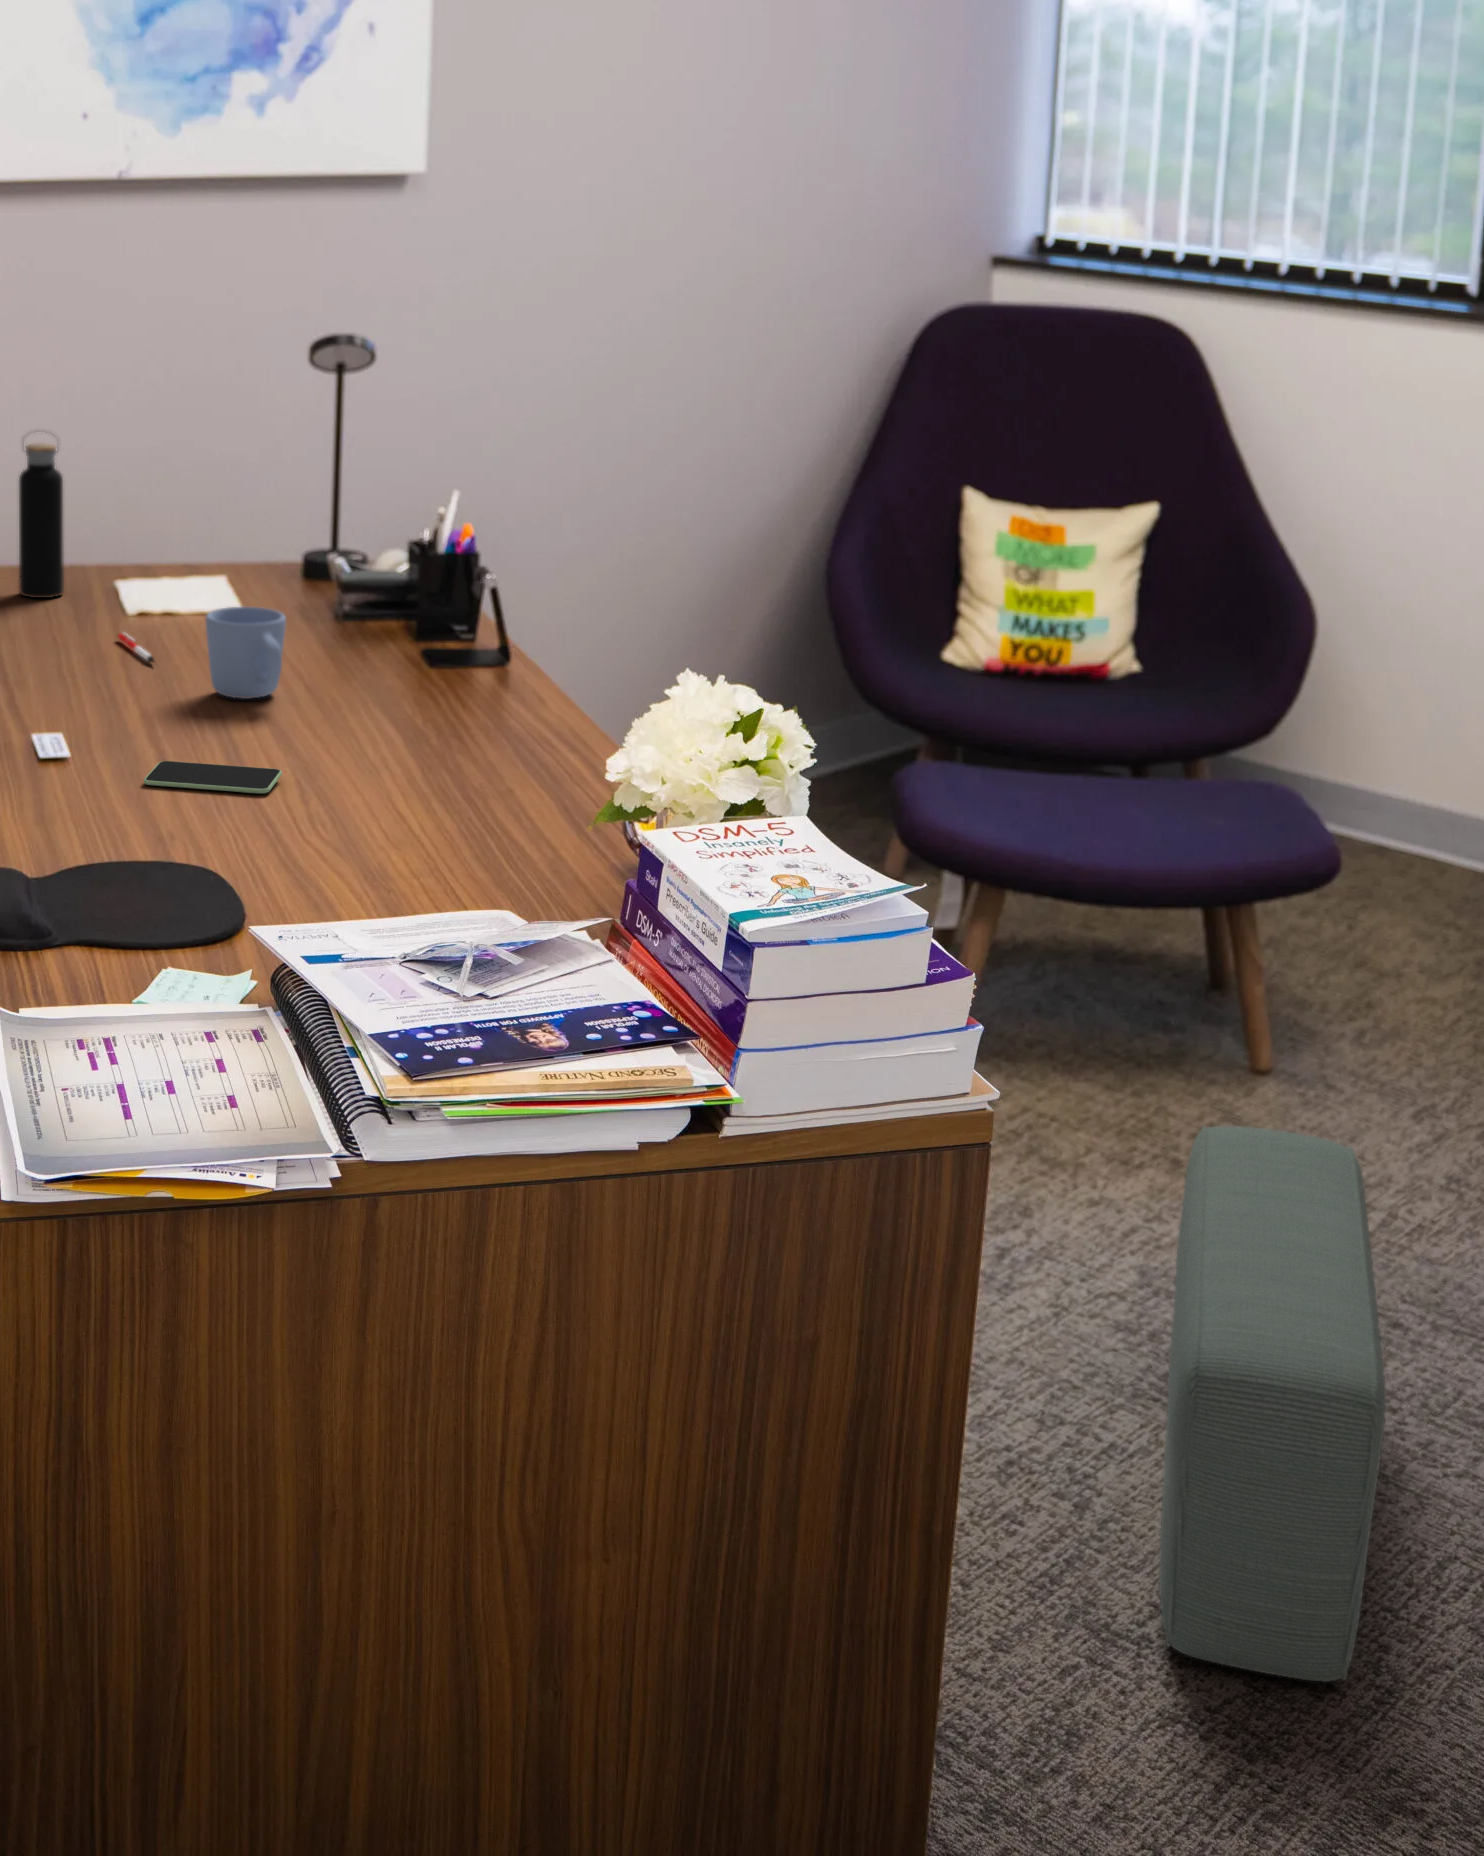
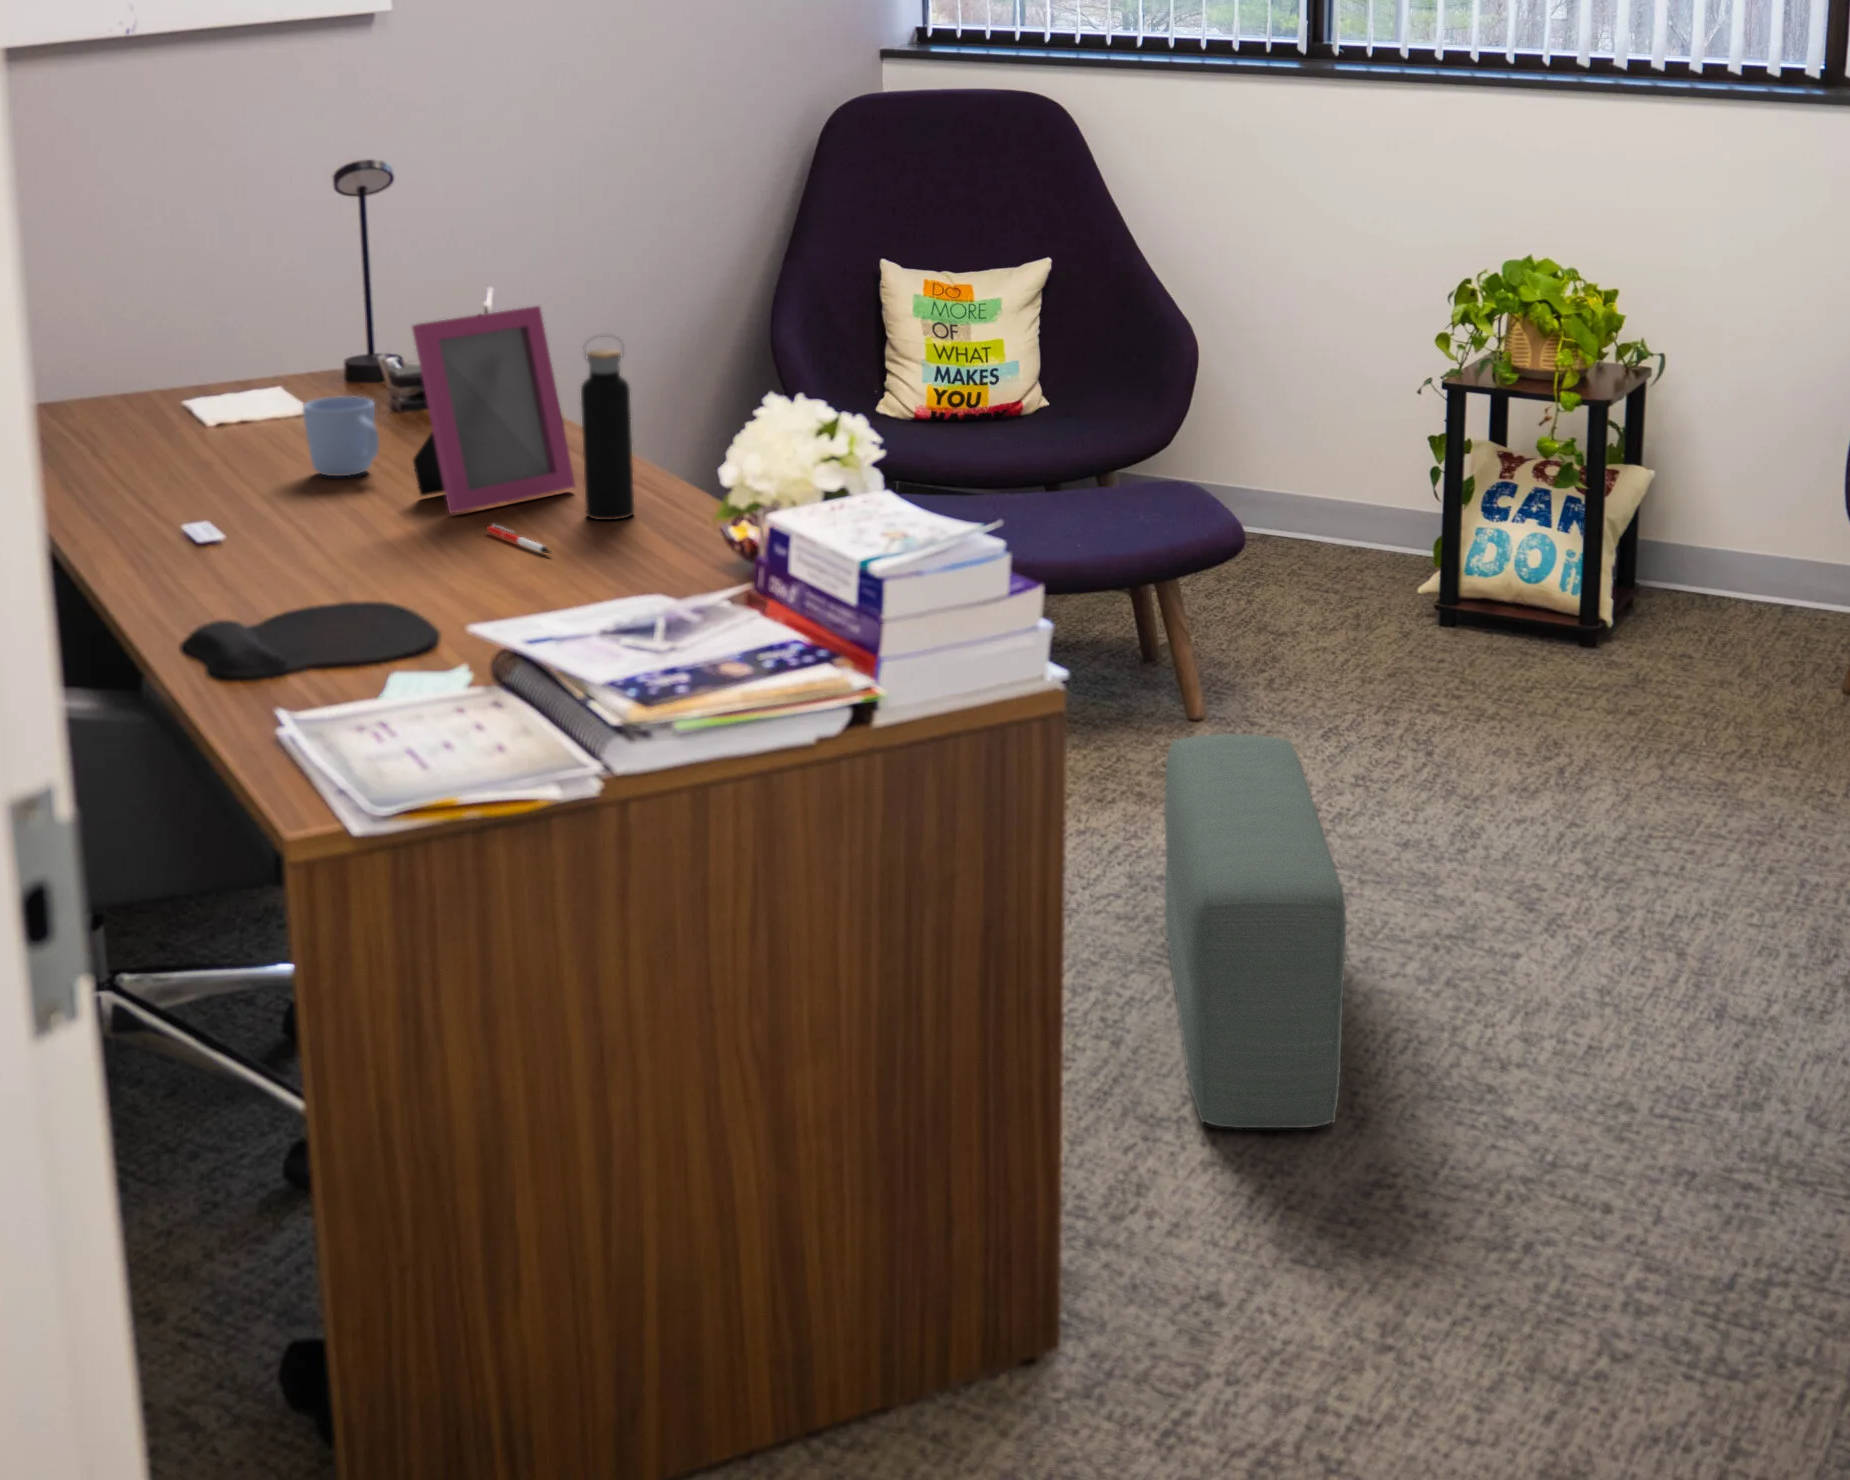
water bottle: present [19,435,64,598] -> present [581,336,634,520]
picture frame: none [305,526,490,761] -> present [412,306,575,513]
pen: present [118,633,155,662] -> present [487,525,550,553]
smartphone: present [144,761,282,794] -> none [292,523,411,547]

